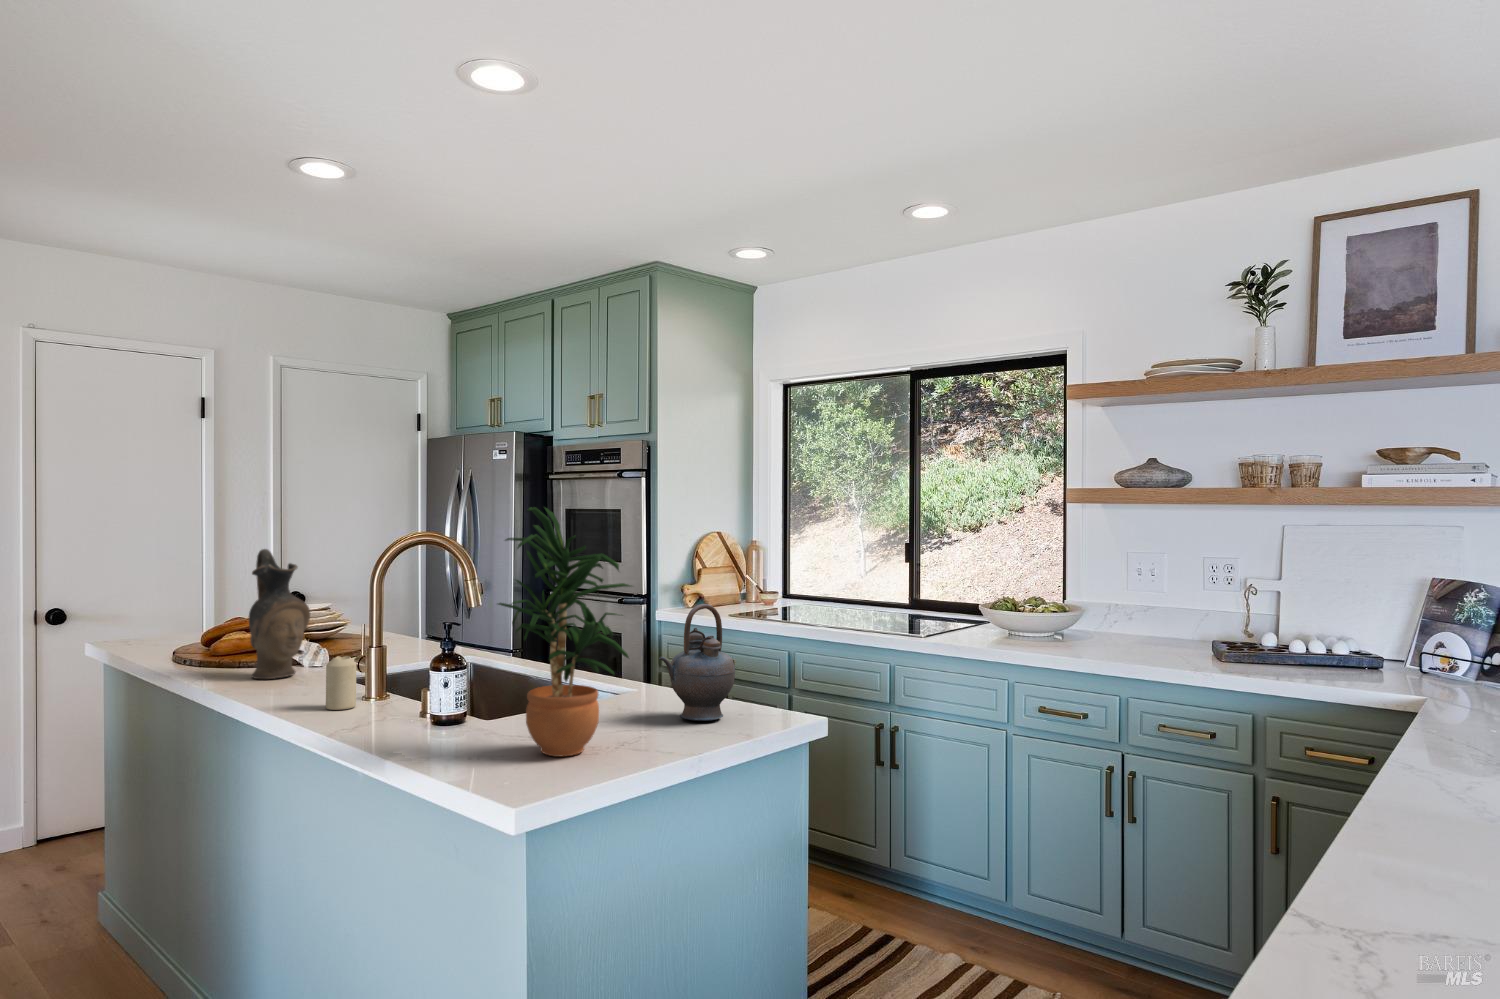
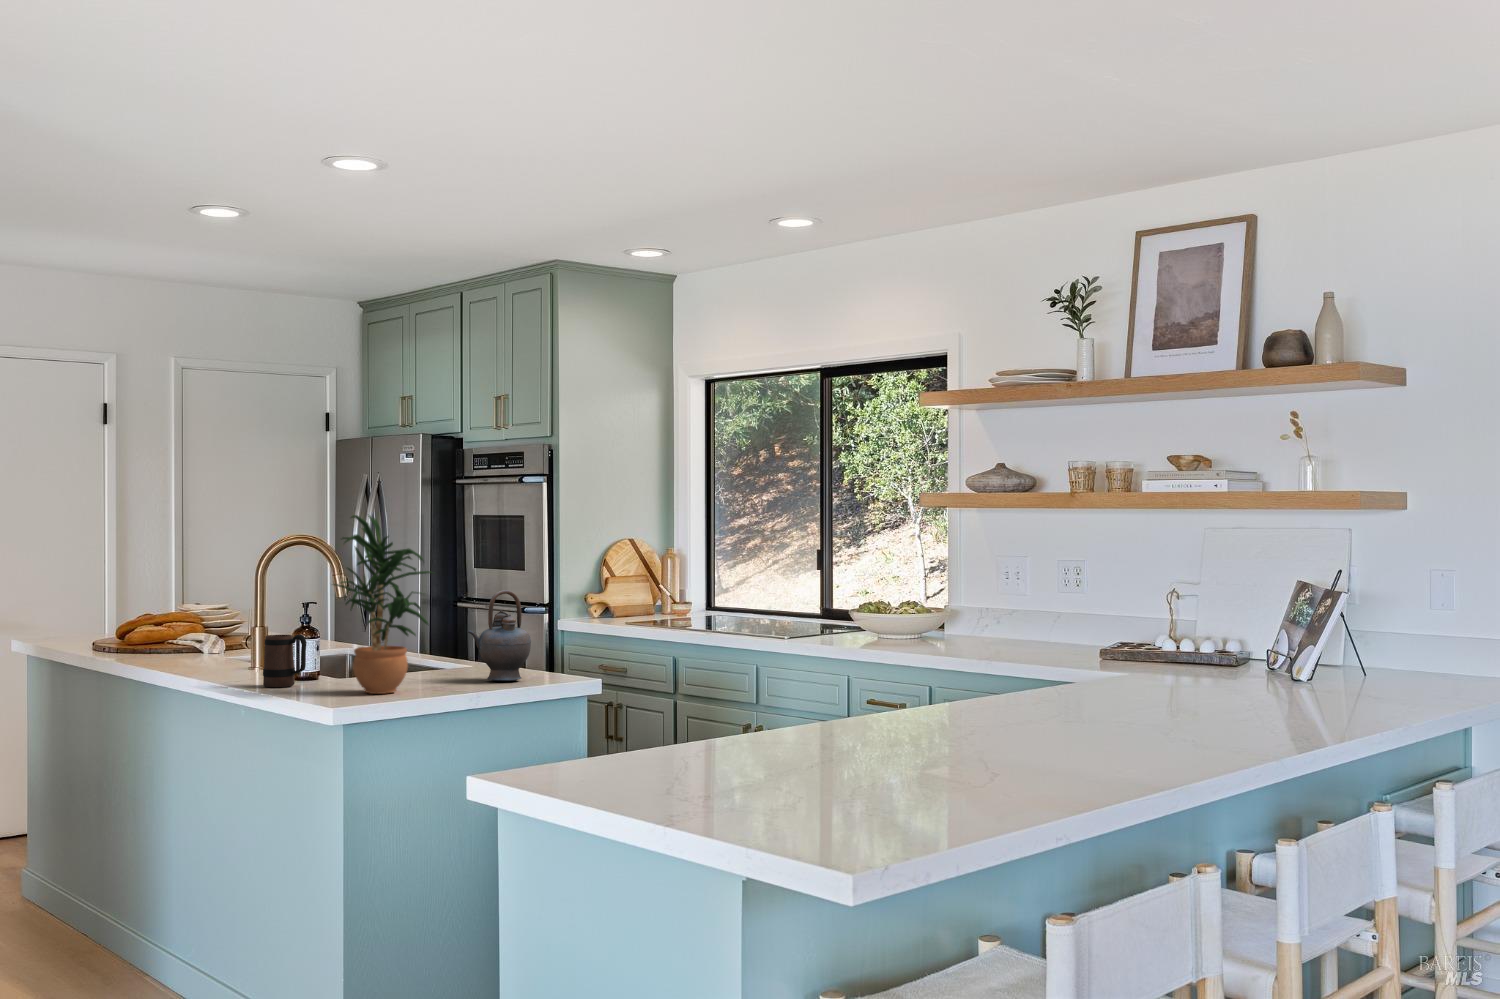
ceramic pitcher: present [248,549,310,679] -> none [157,551,208,660]
candle: present [326,656,356,710] -> none [218,634,241,675]
mug: none [393,666,453,741] -> present [263,634,307,687]

